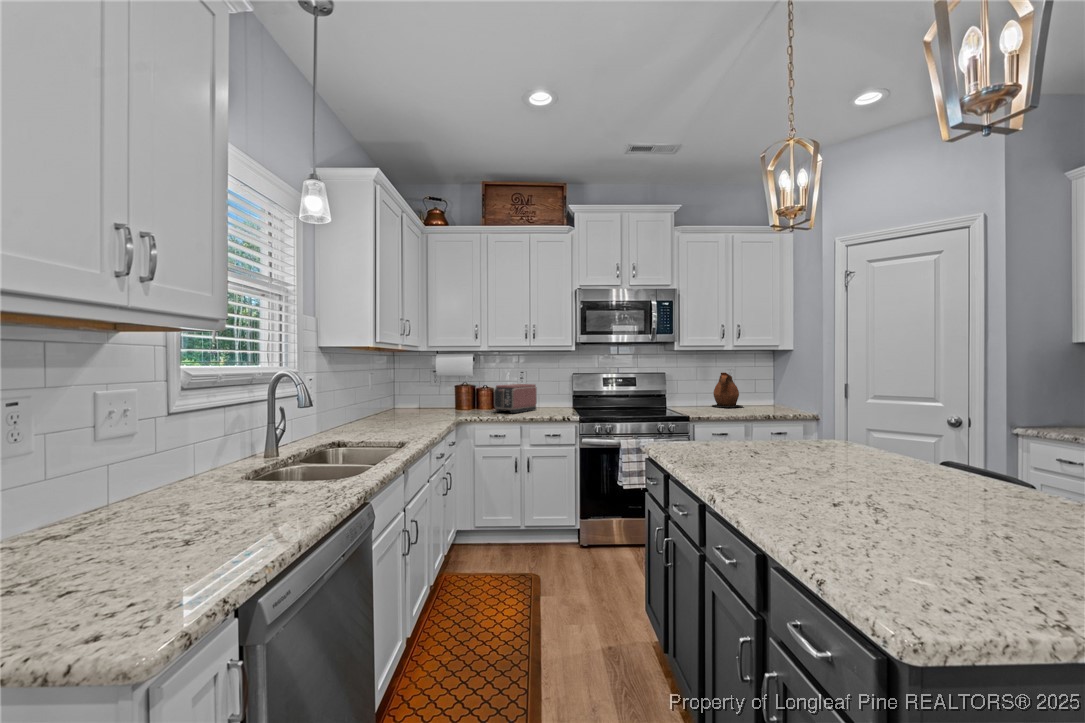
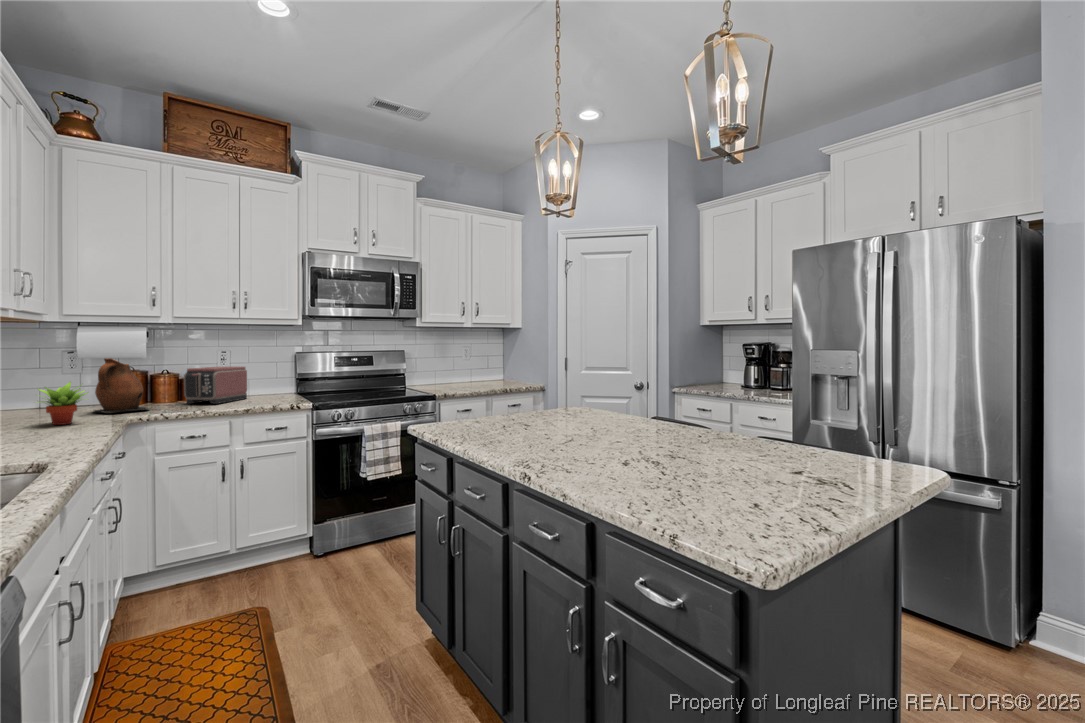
ceramic pitcher: present [712,373,741,407] -> present [94,358,150,413]
succulent plant: none [408,394,437,423] -> present [38,382,87,425]

